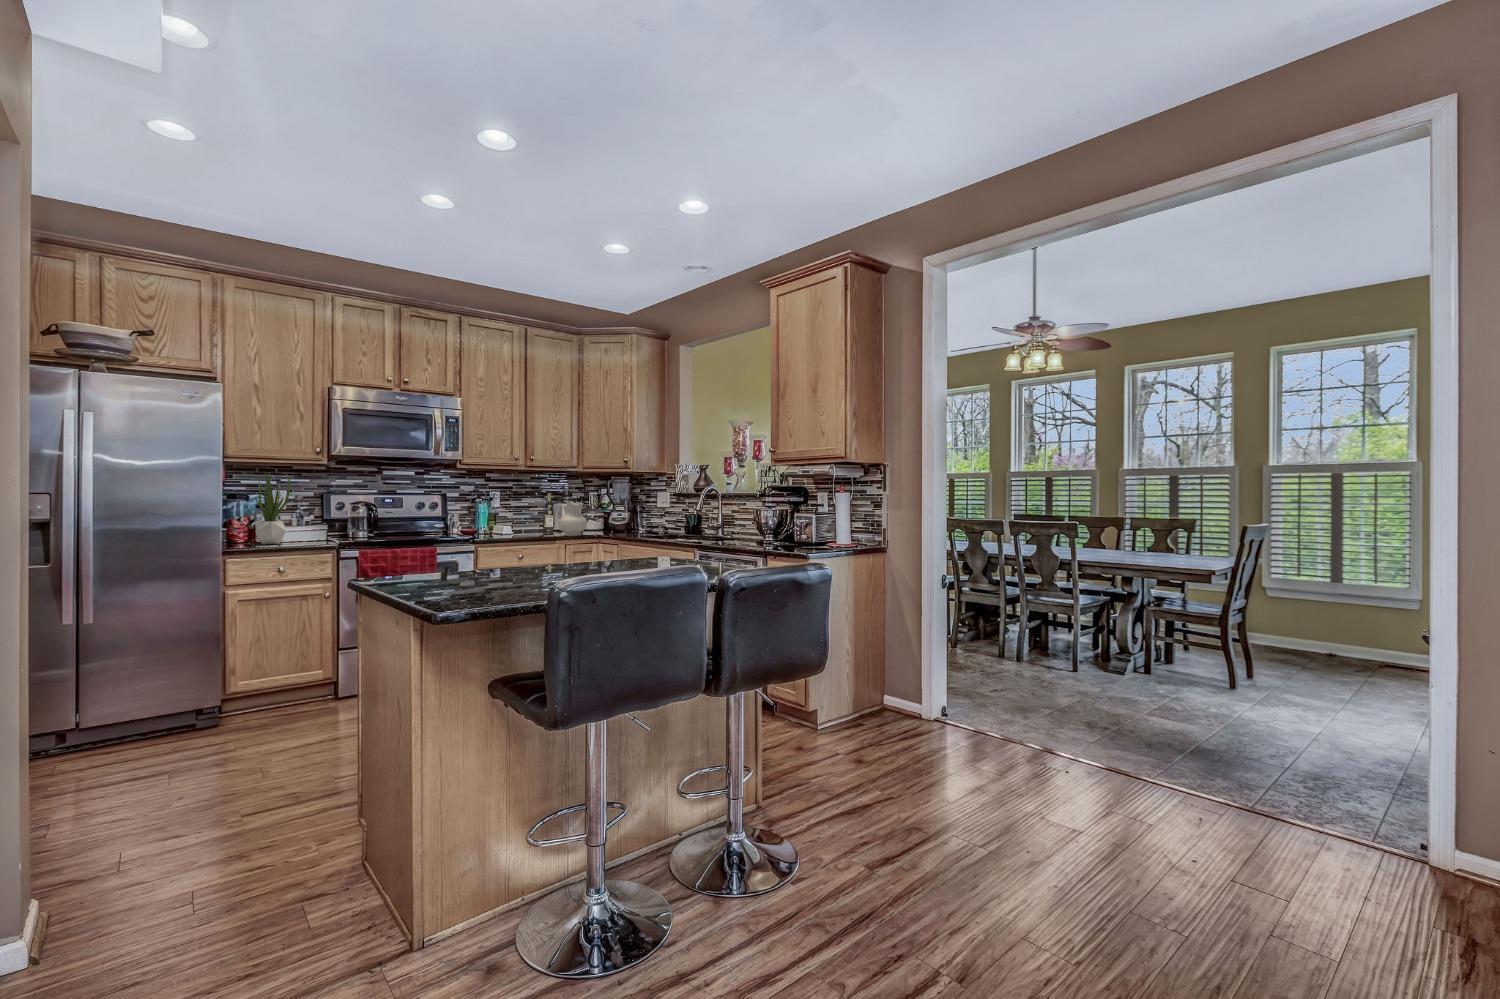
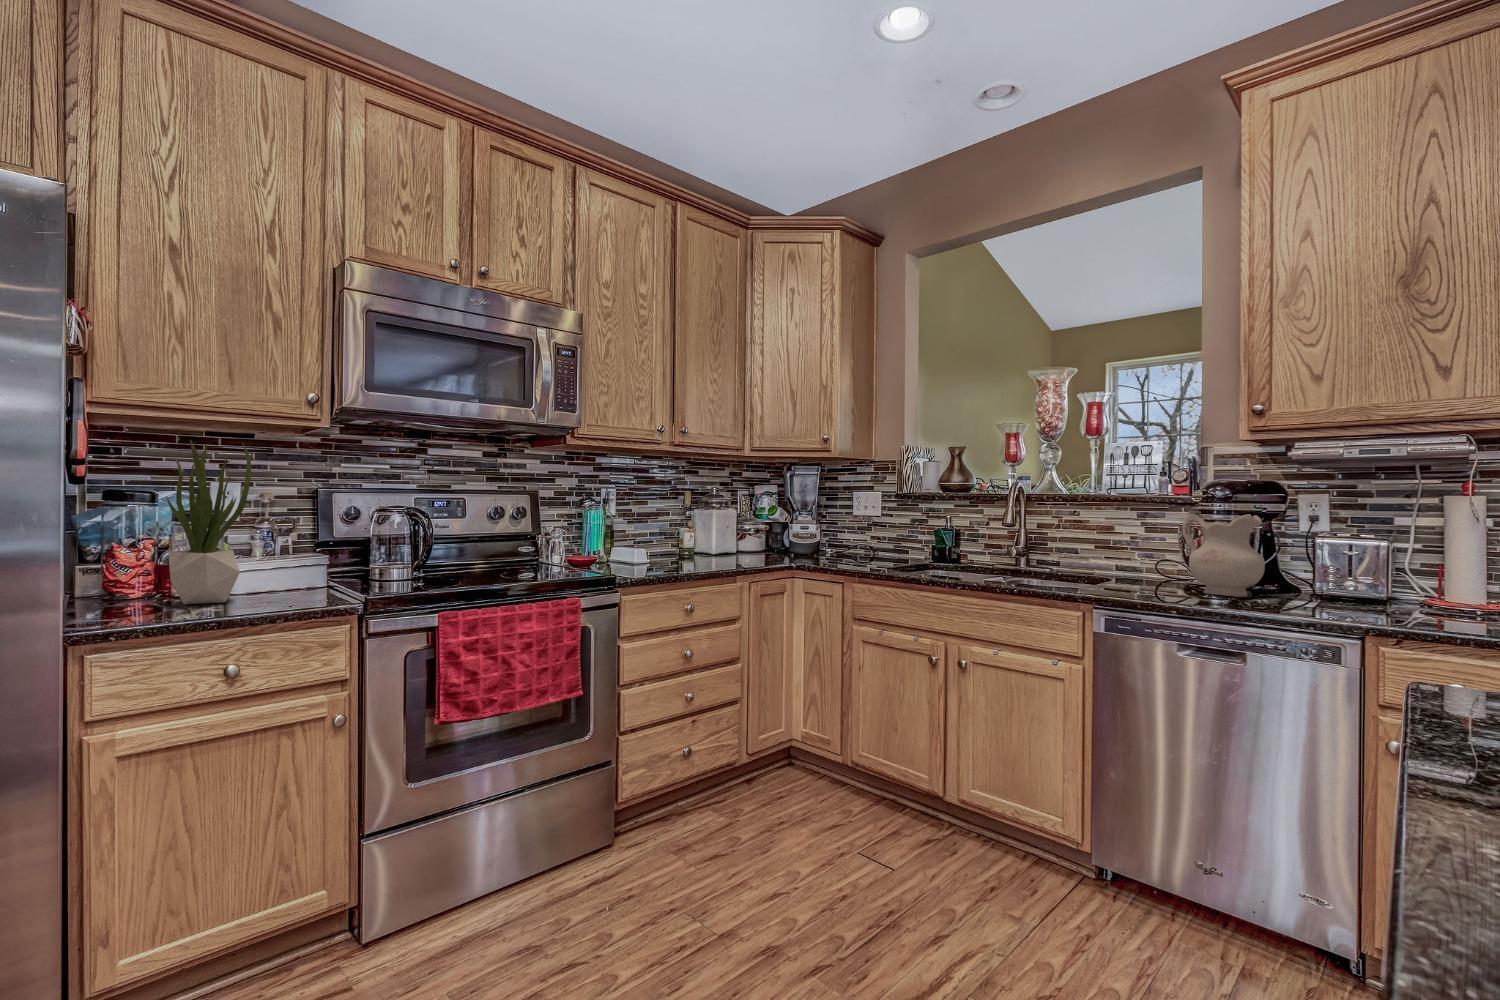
ceramic pitcher: present [559,501,587,536] -> present [1183,511,1265,597]

